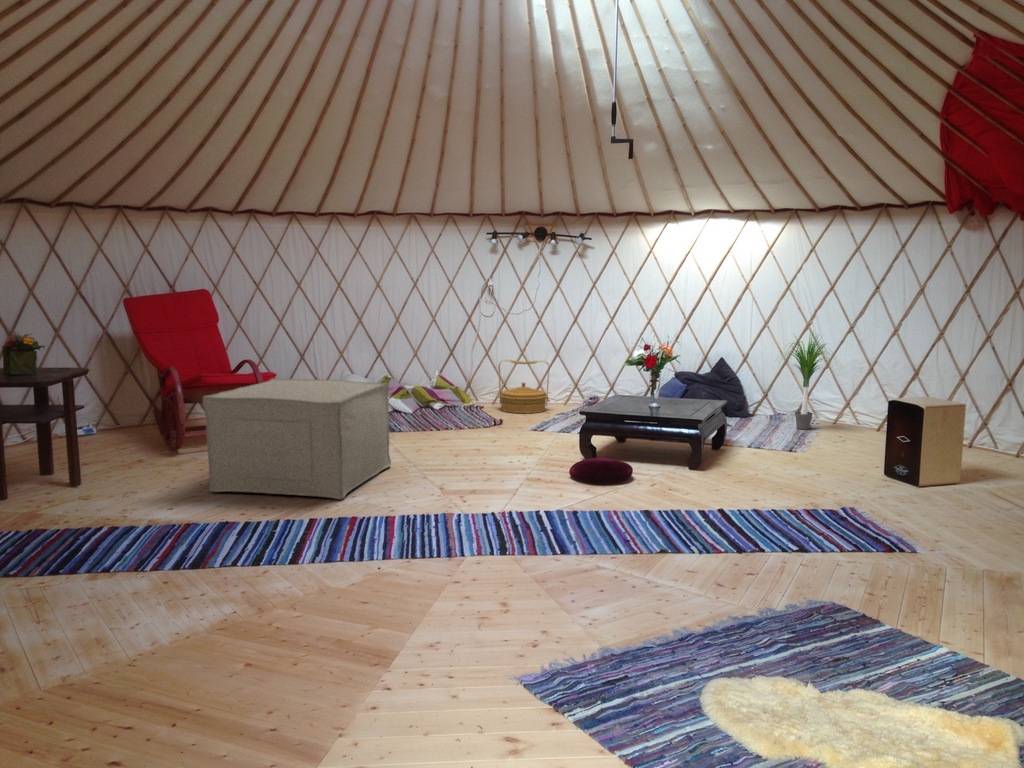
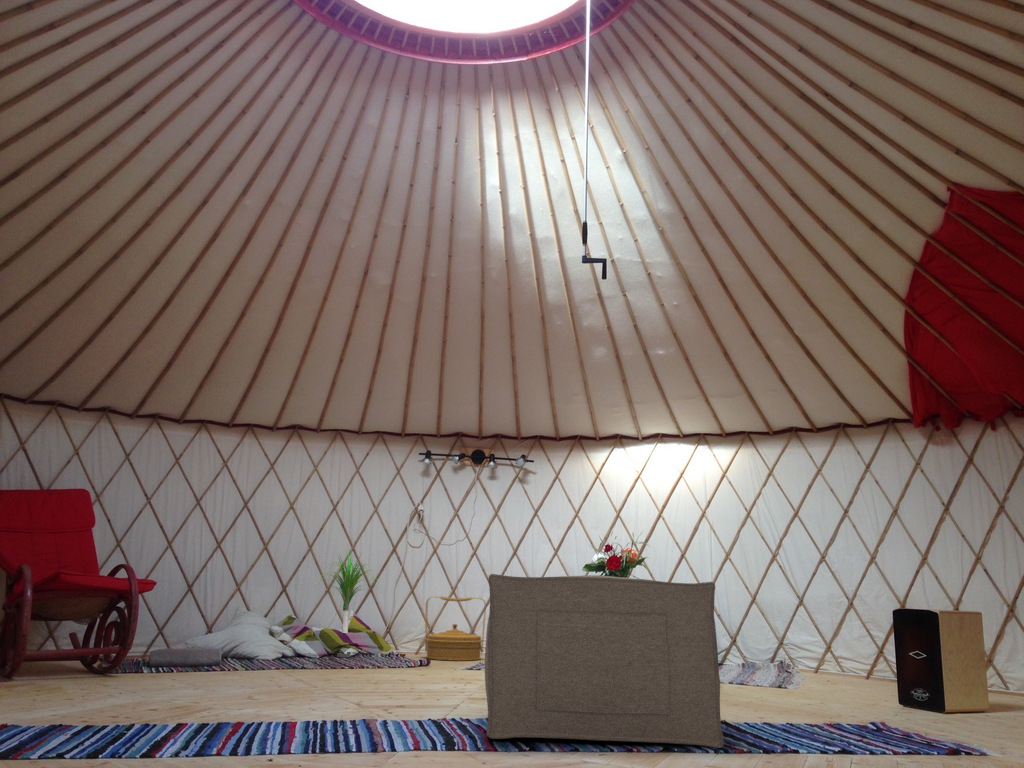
potted plant: present [784,332,835,430] -> present [322,552,368,657]
ottoman: present [203,378,391,499] -> present [485,574,724,748]

